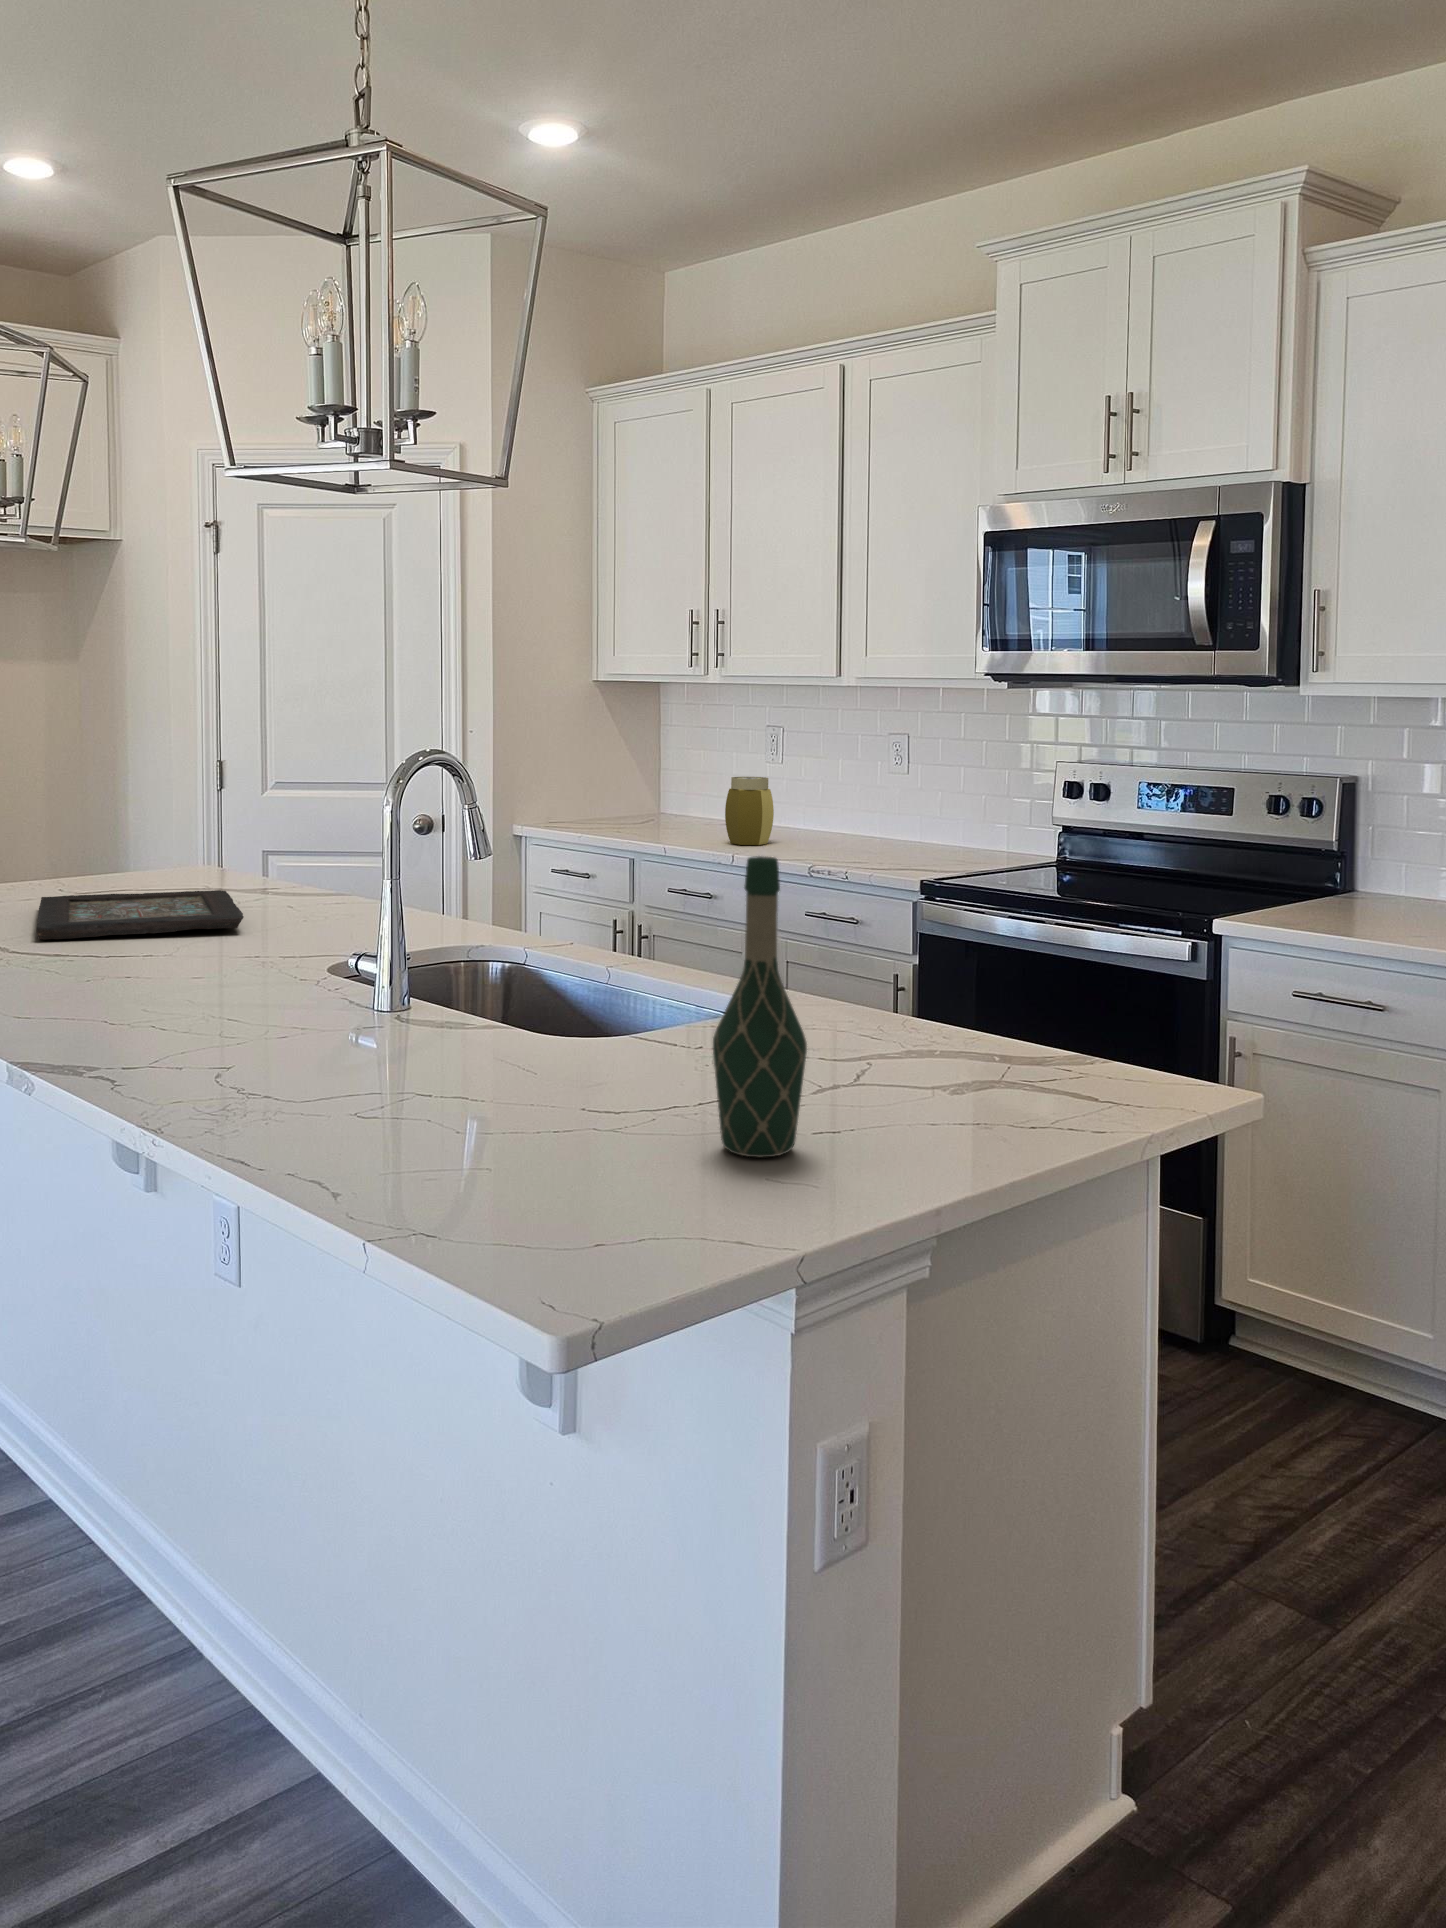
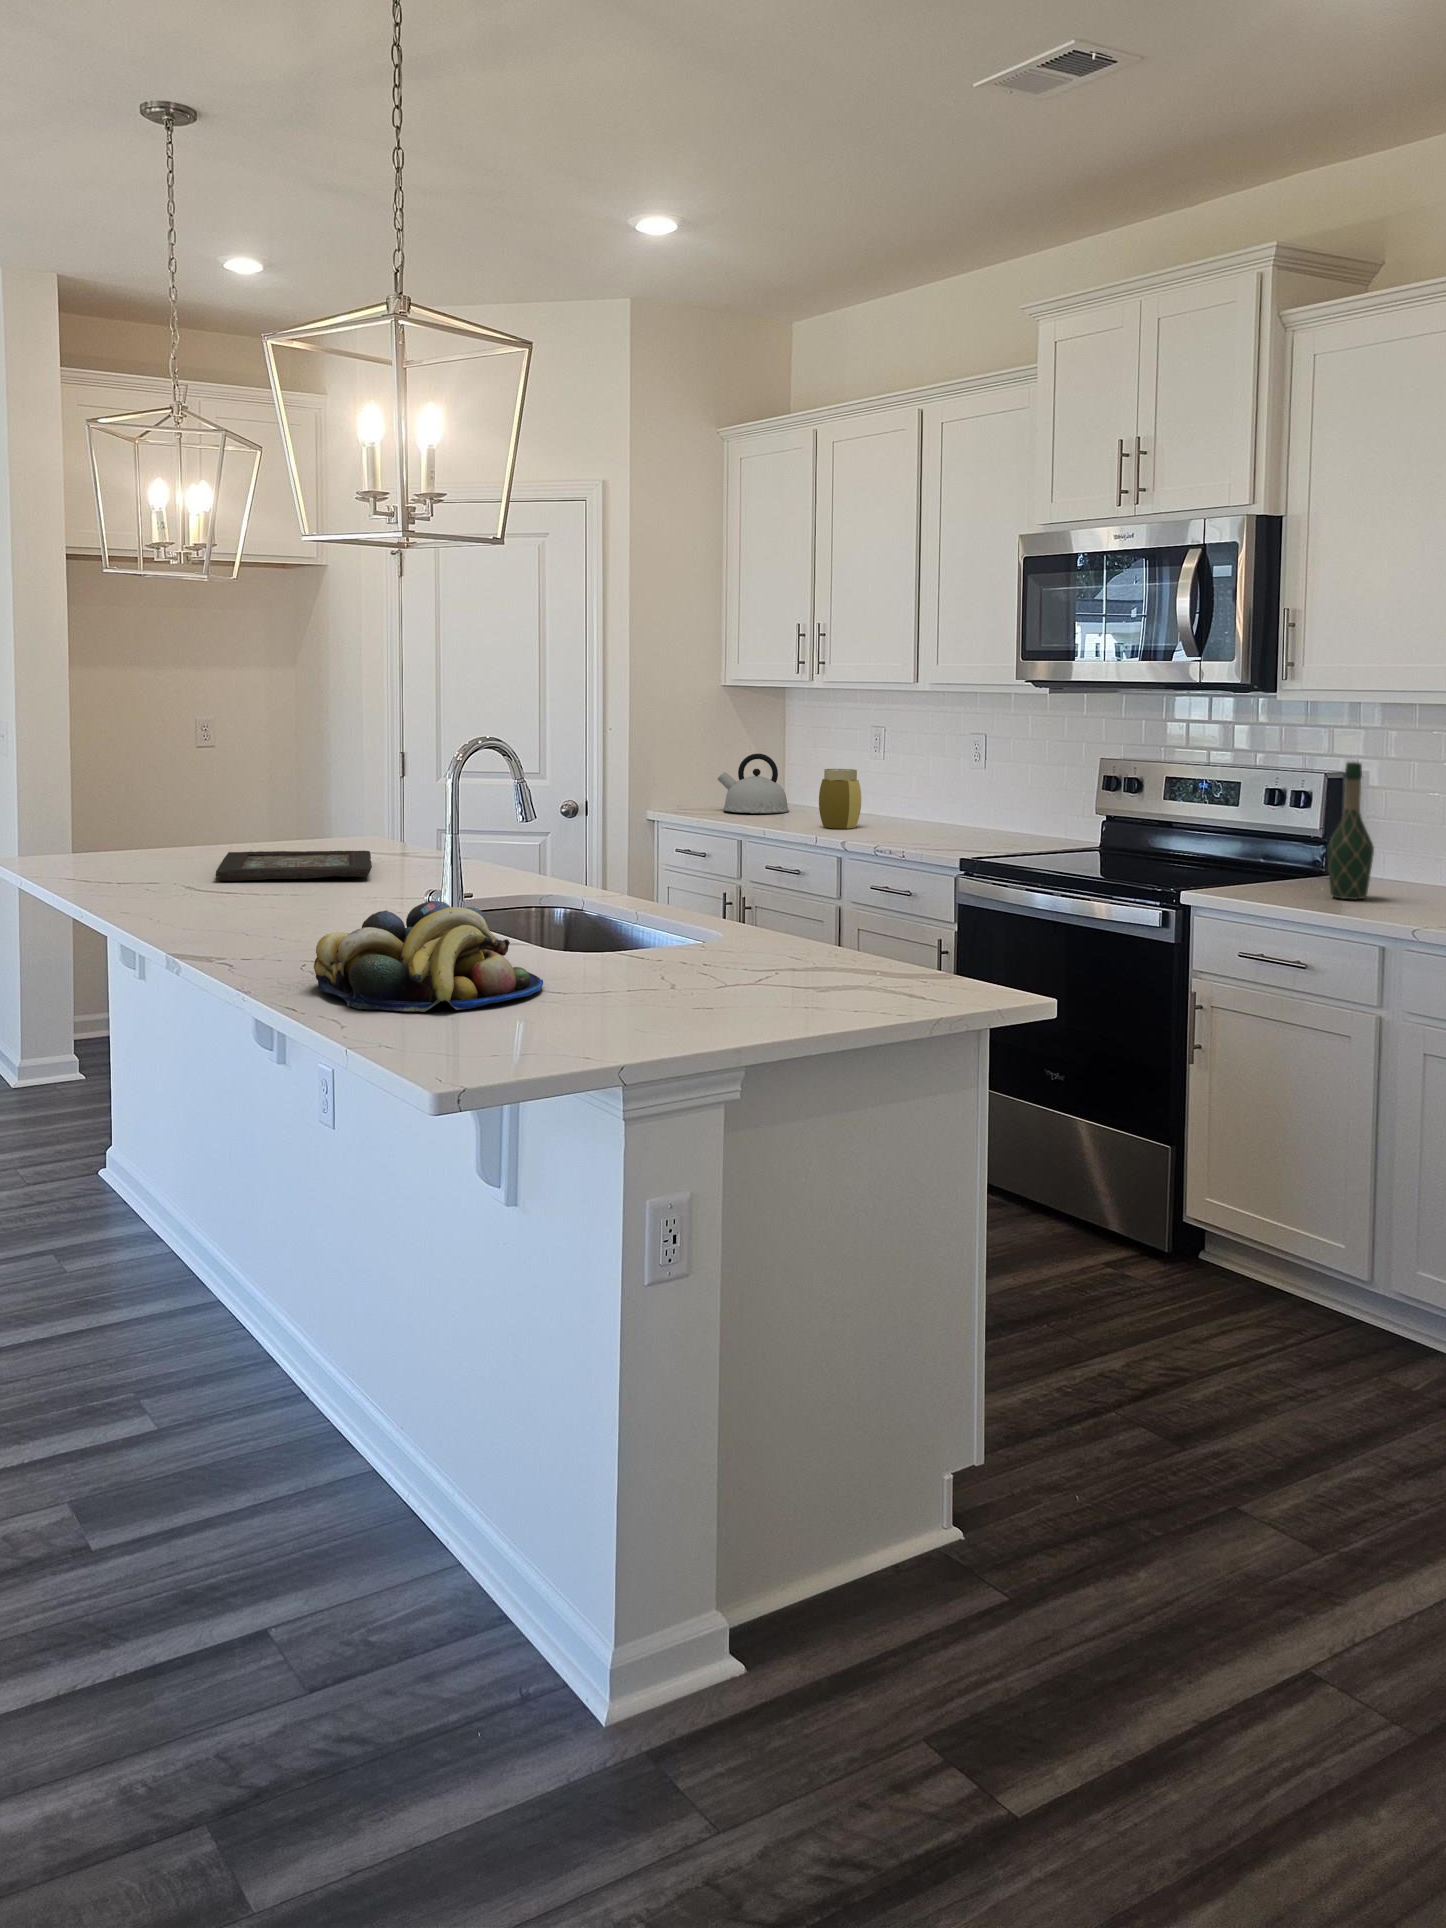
kettle: none [593,759,675,827] -> present [718,754,789,813]
wine bottle: present [713,856,807,1157] -> present [1327,762,1374,899]
fruit bowl: none [258,987,589,1165] -> present [314,901,543,1012]

